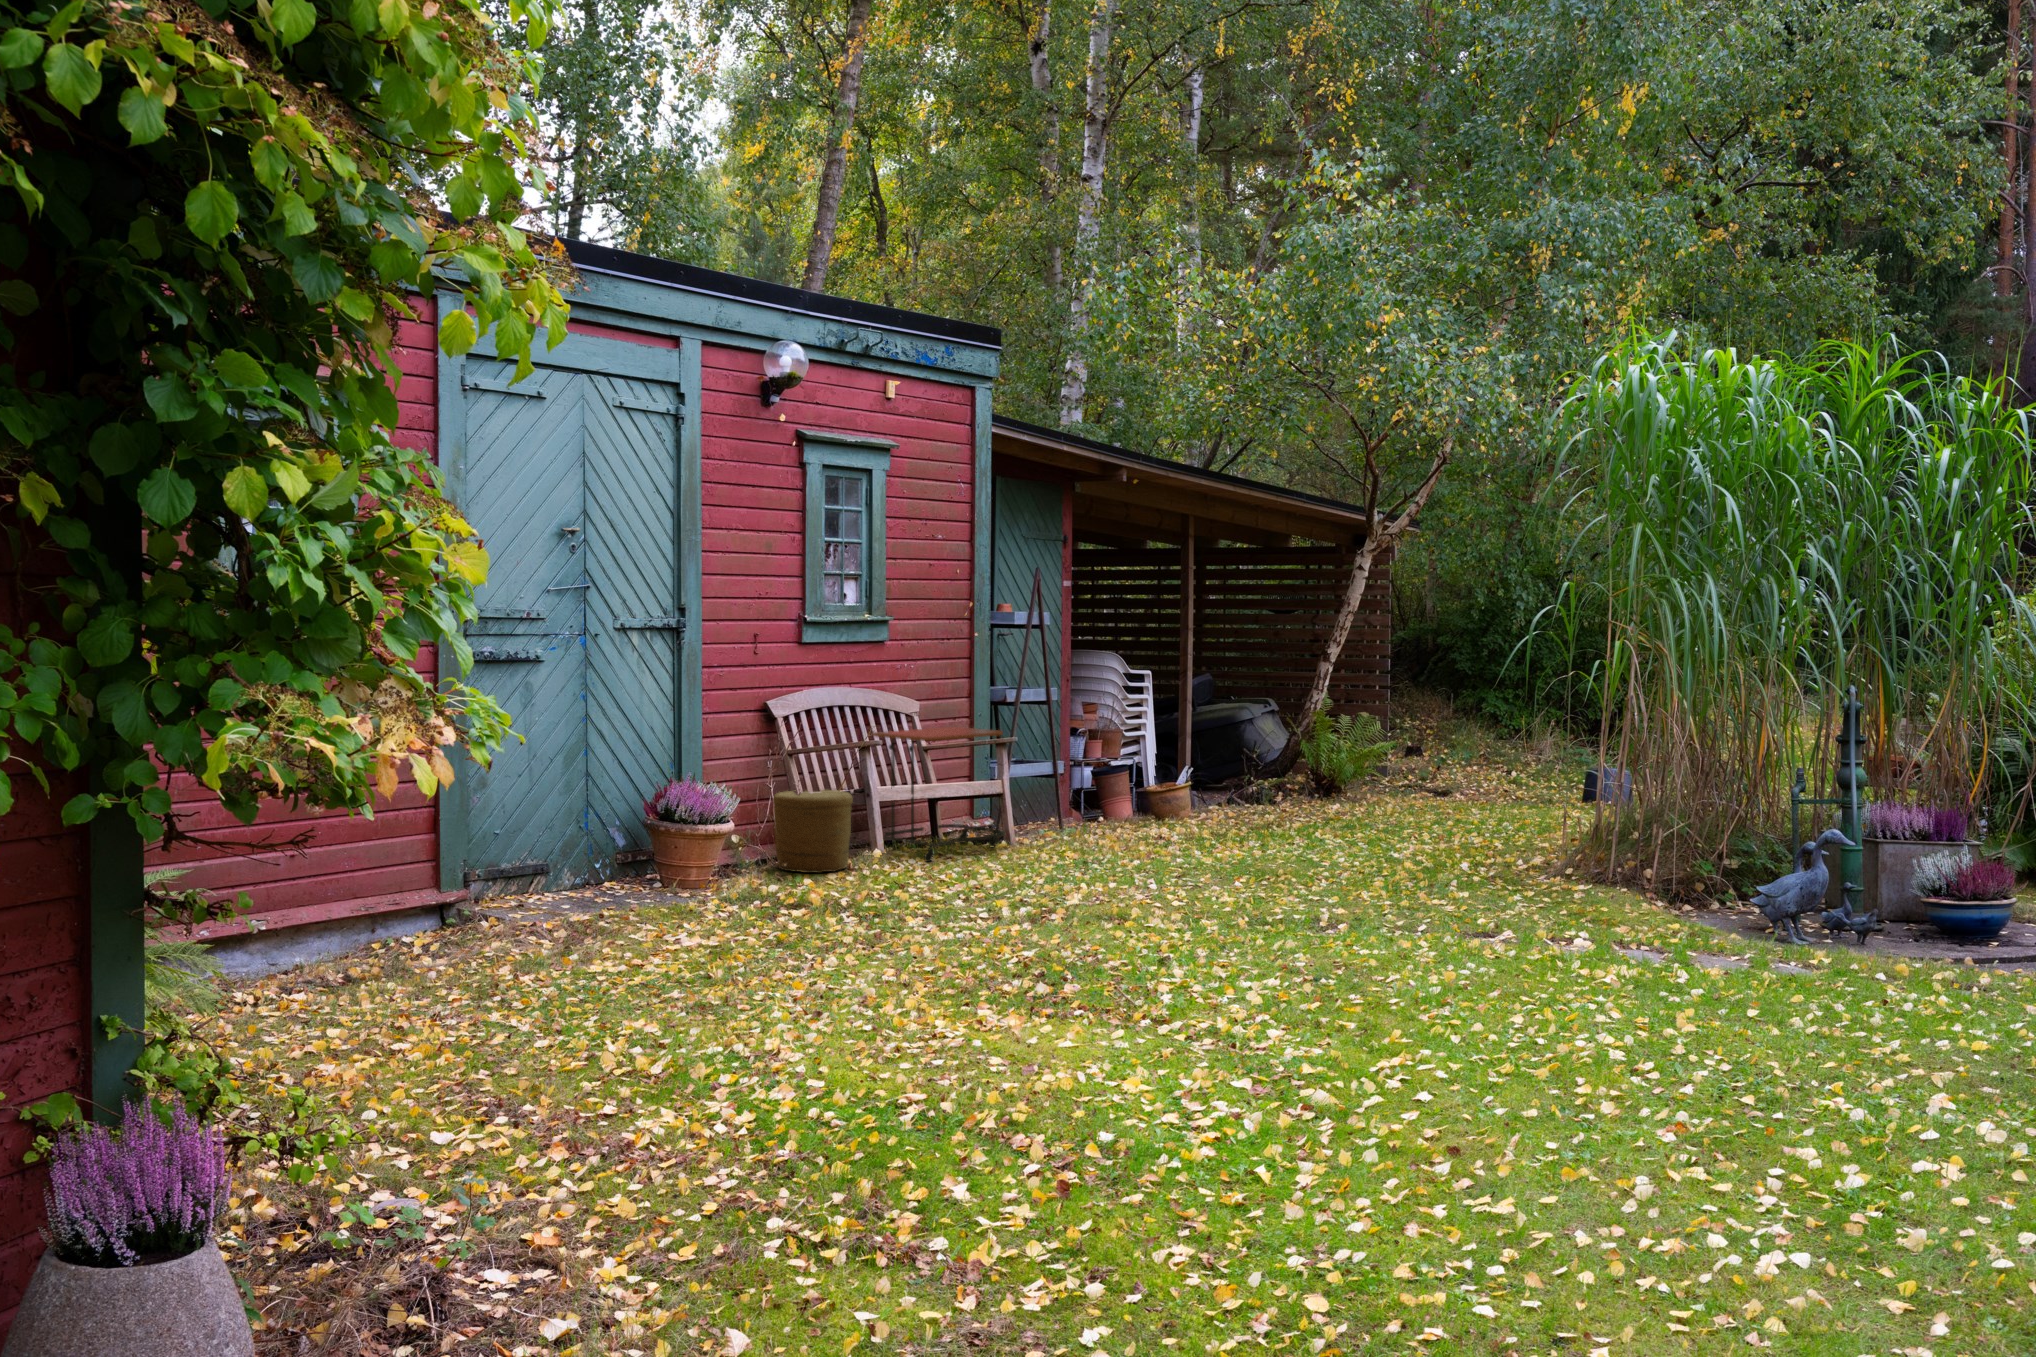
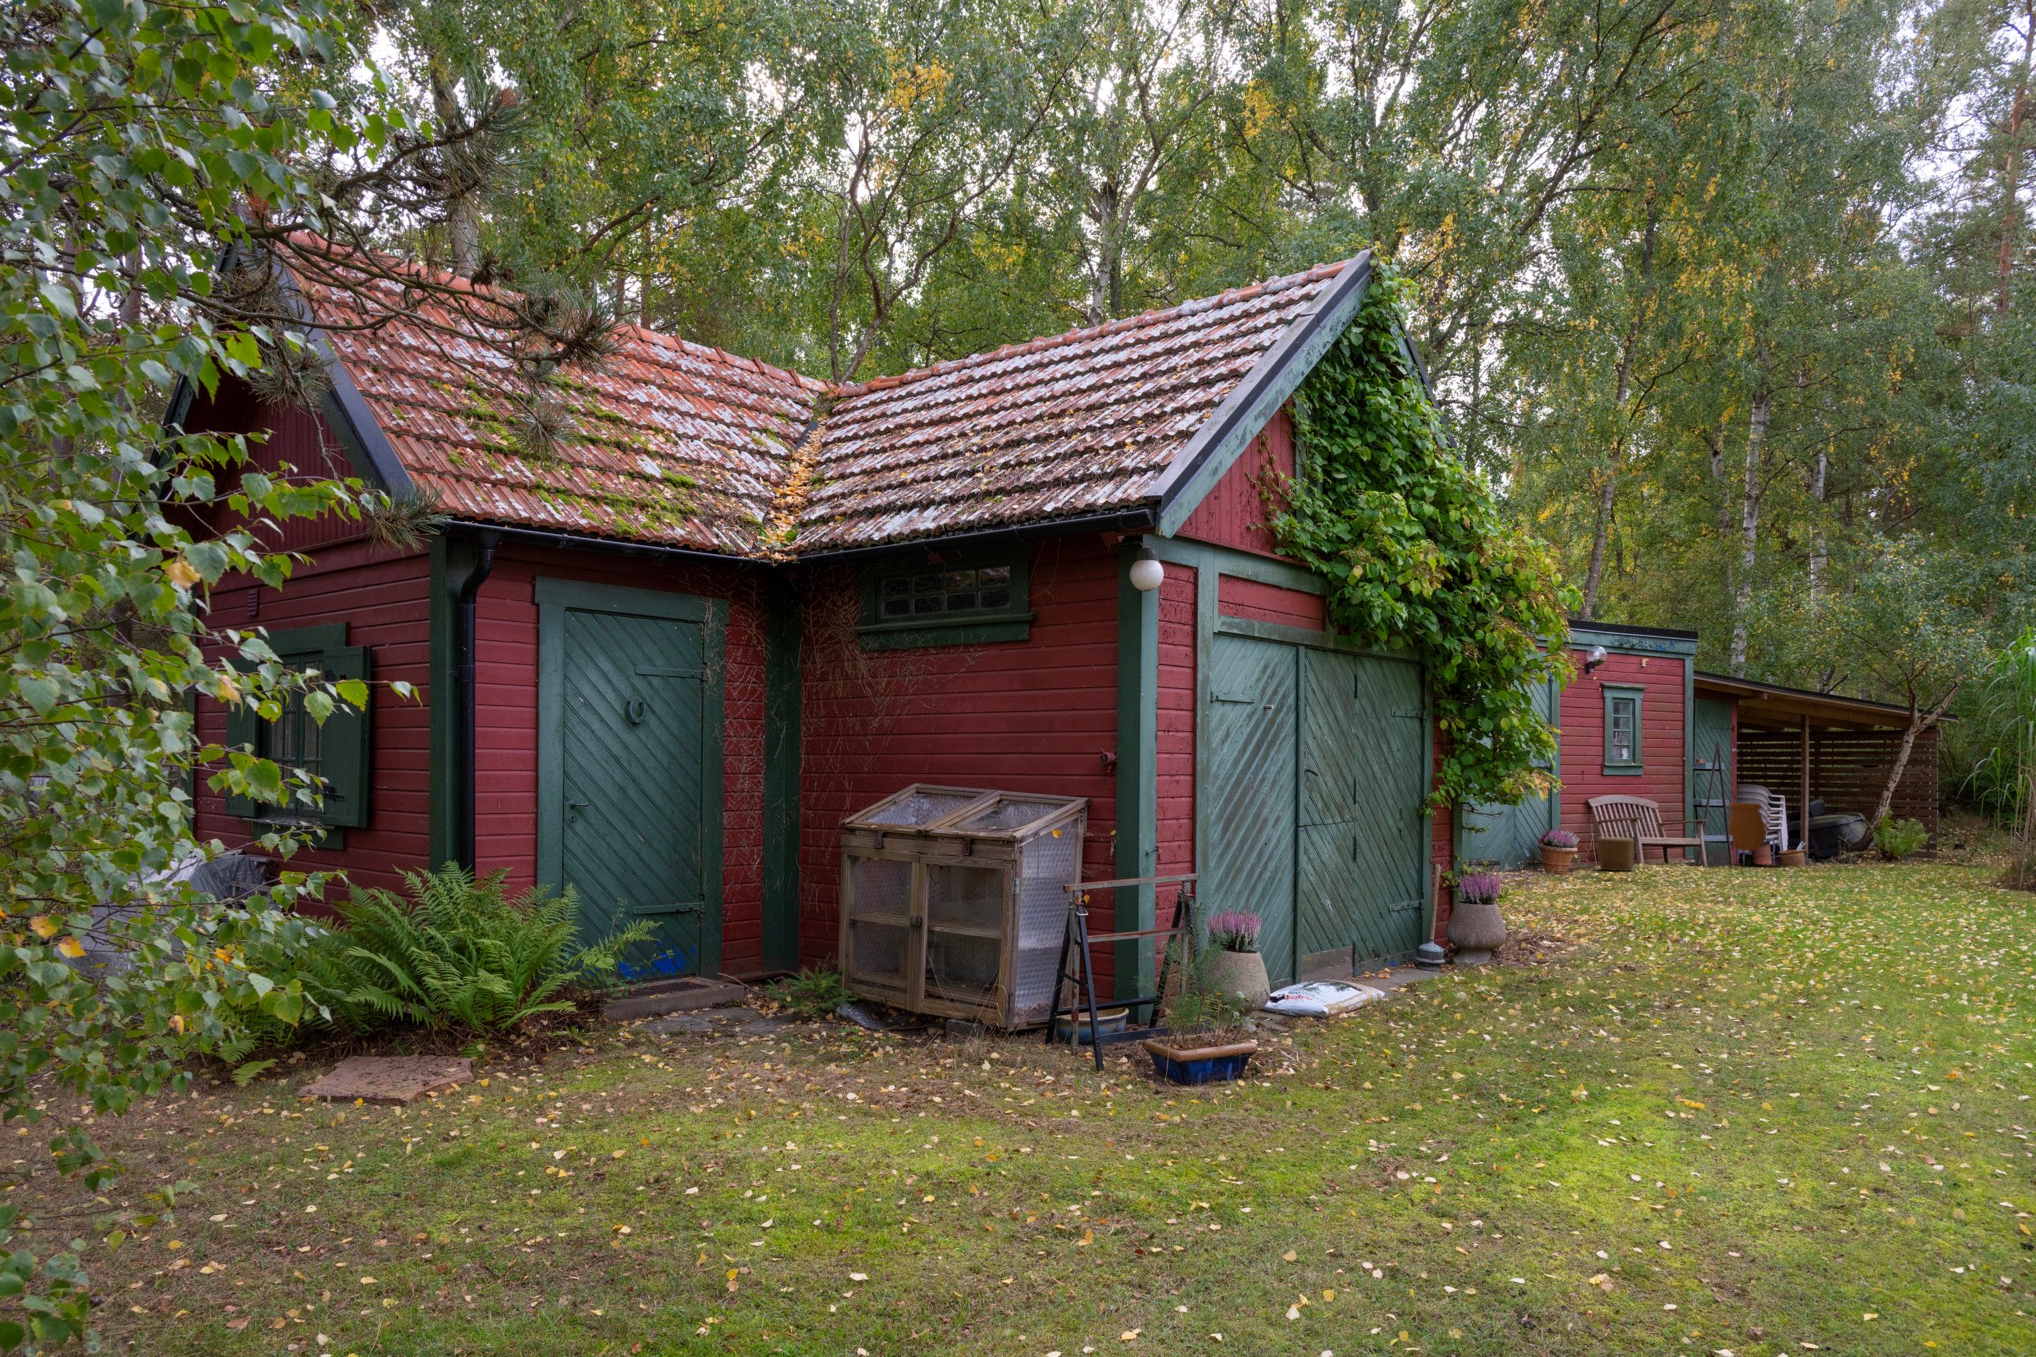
lounge chair: none [1053,697,1133,829] -> present [1729,802,1768,865]
side table: present [872,727,1005,862] -> none [1637,814,1706,871]

